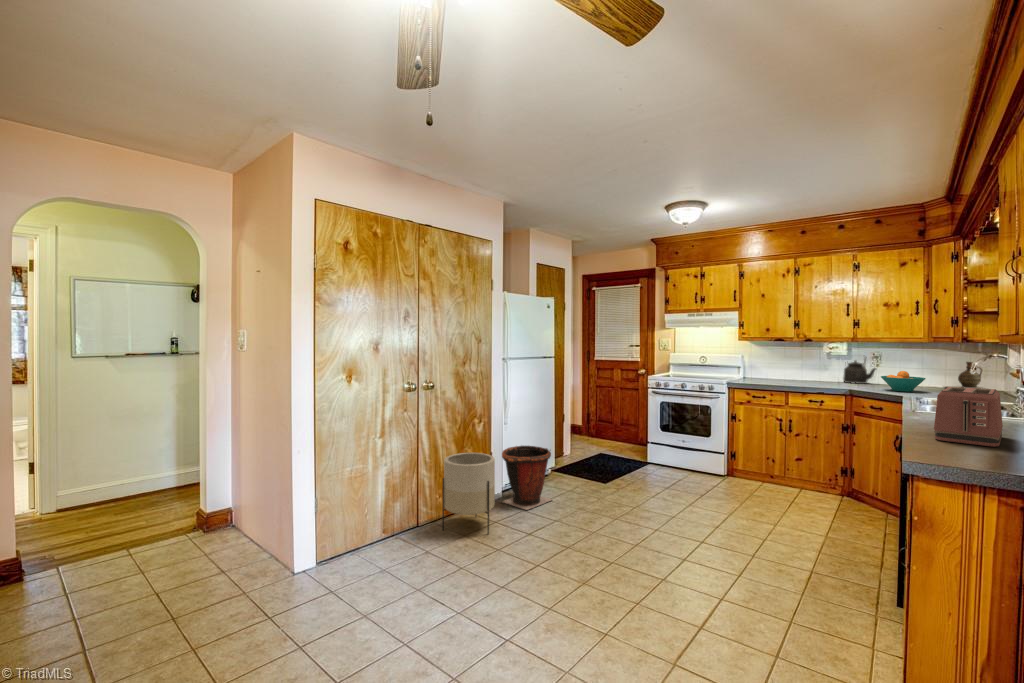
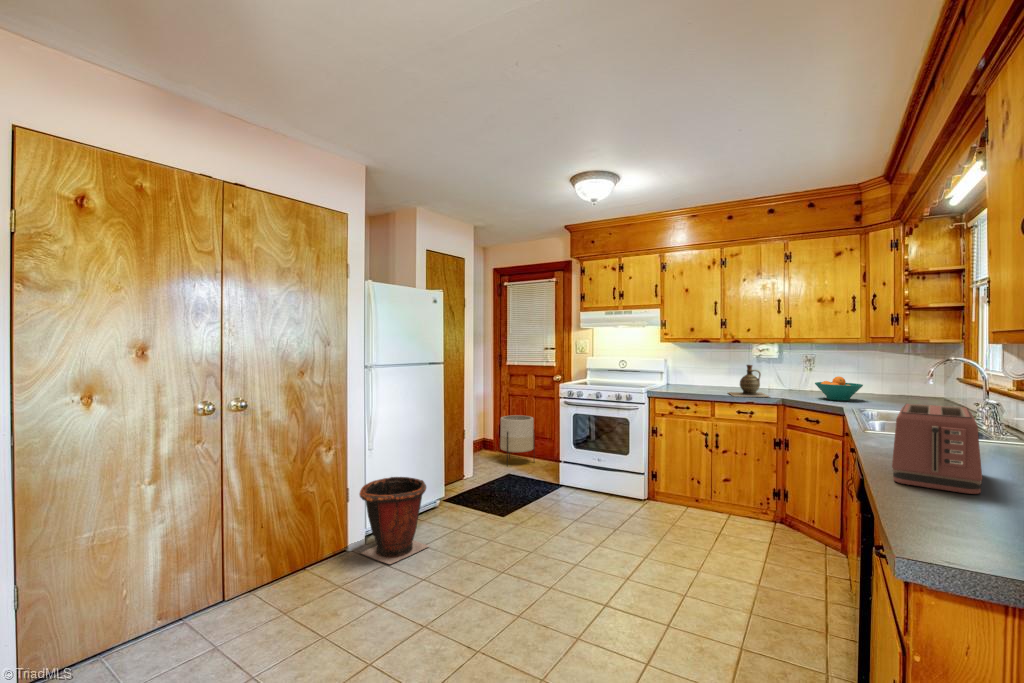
kettle: present [843,358,876,384] -> none [775,358,810,390]
ceramic jug: present [945,362,983,388] -> present [728,365,769,397]
planter: present [442,453,495,534] -> present [500,415,535,465]

